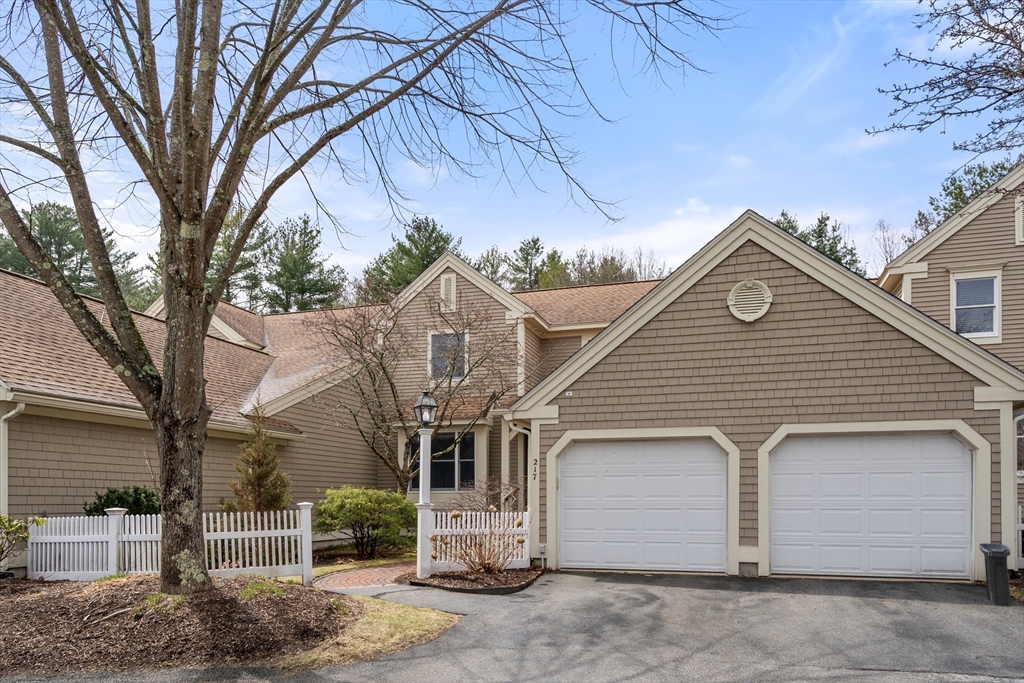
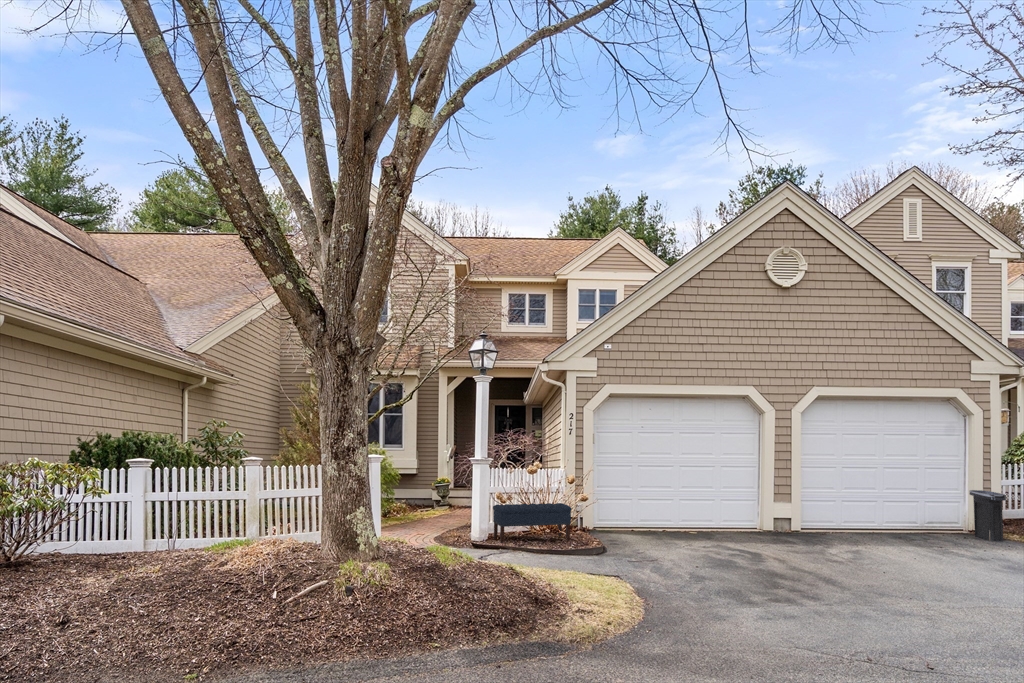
bench: none [438,542,509,579] -> present [493,503,572,543]

